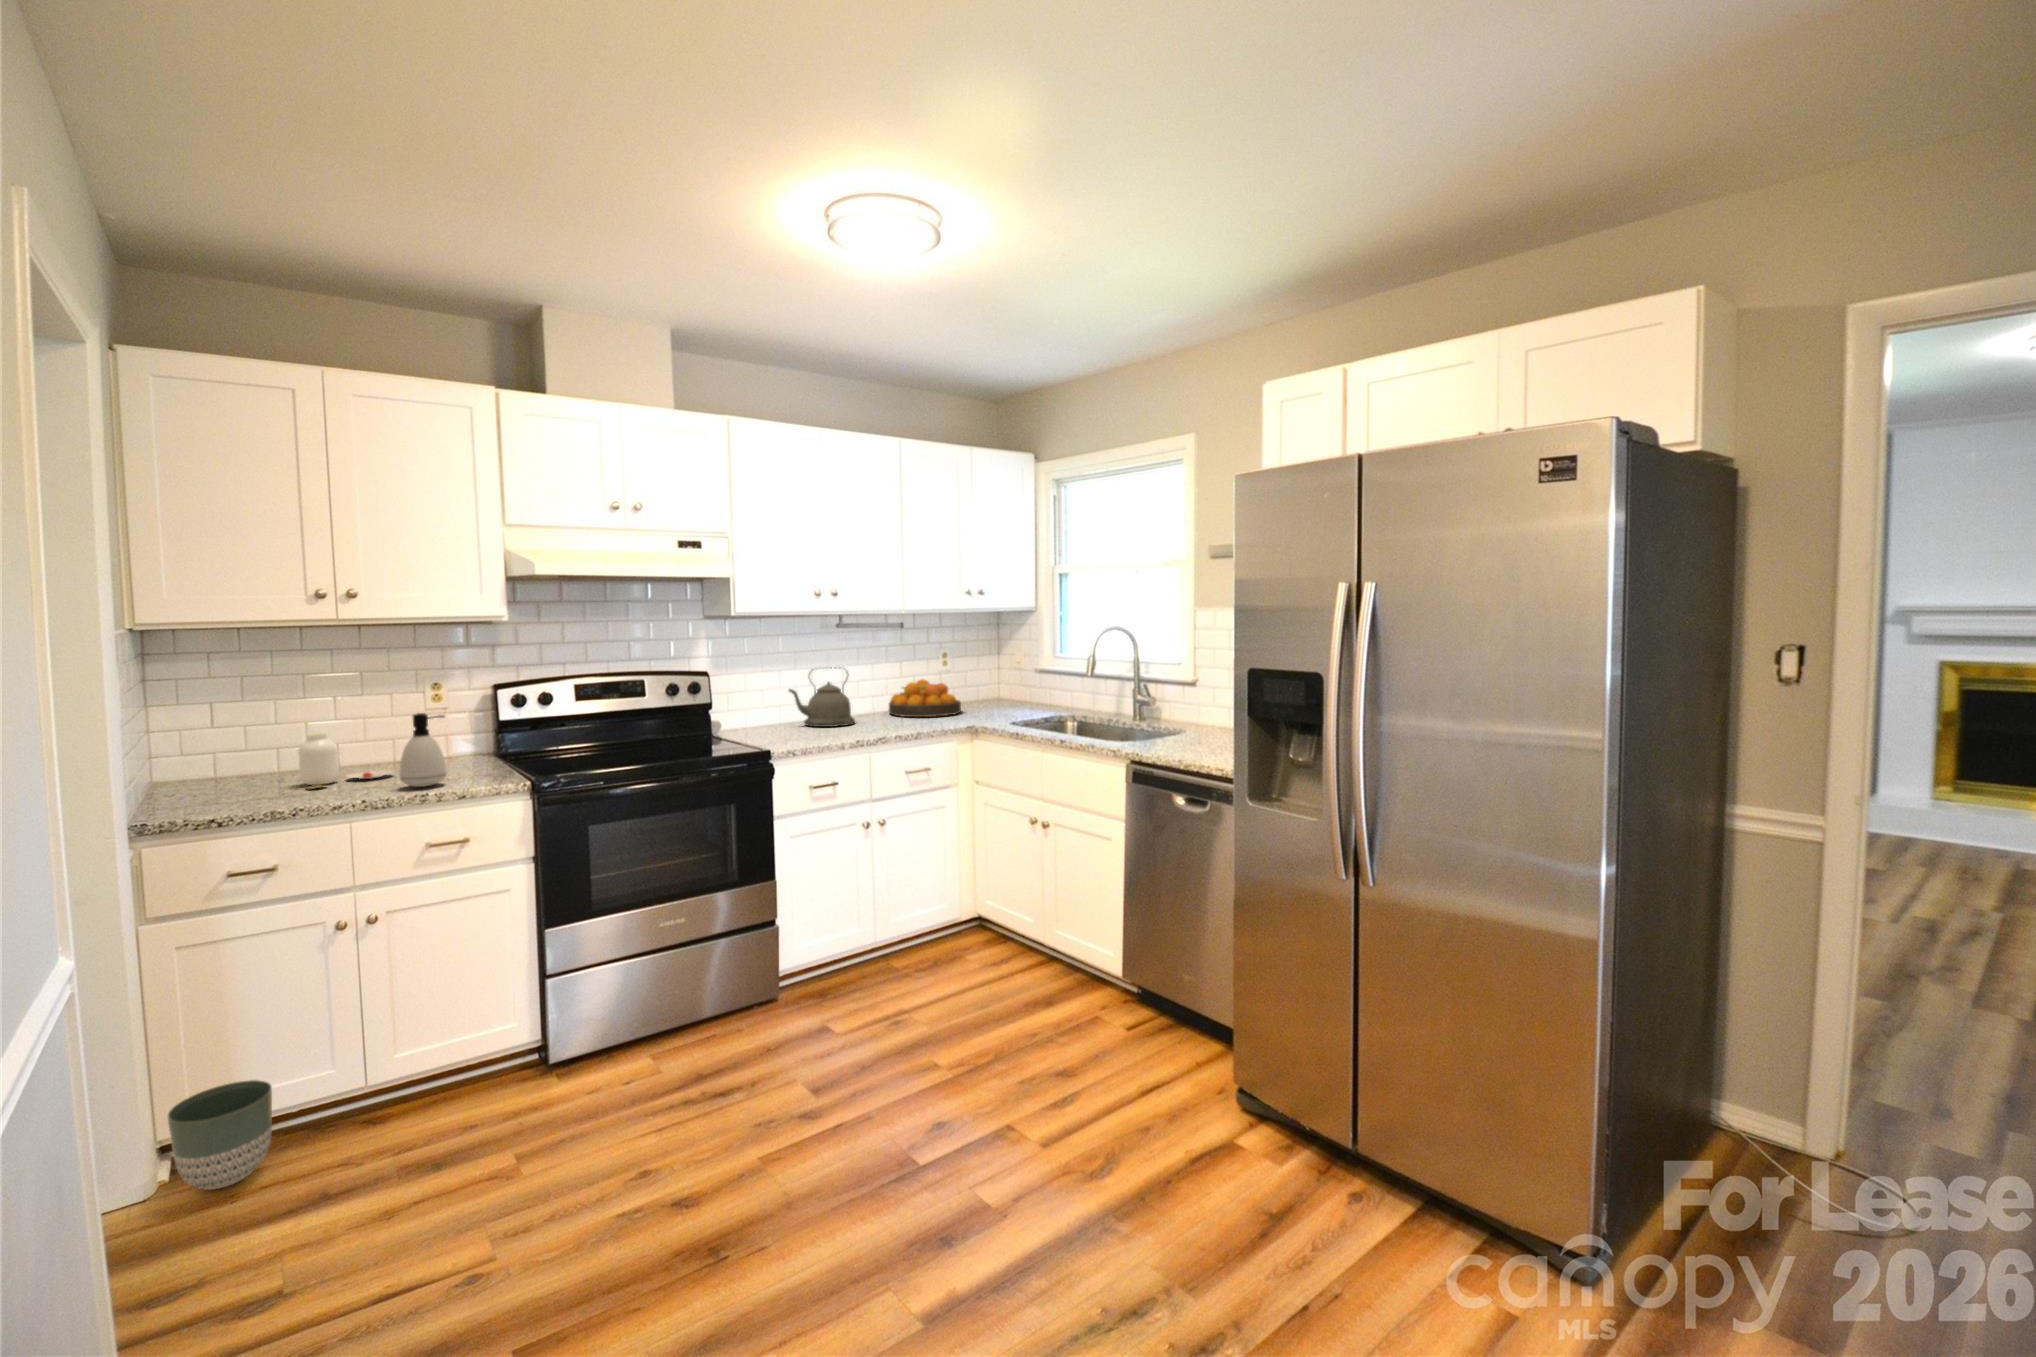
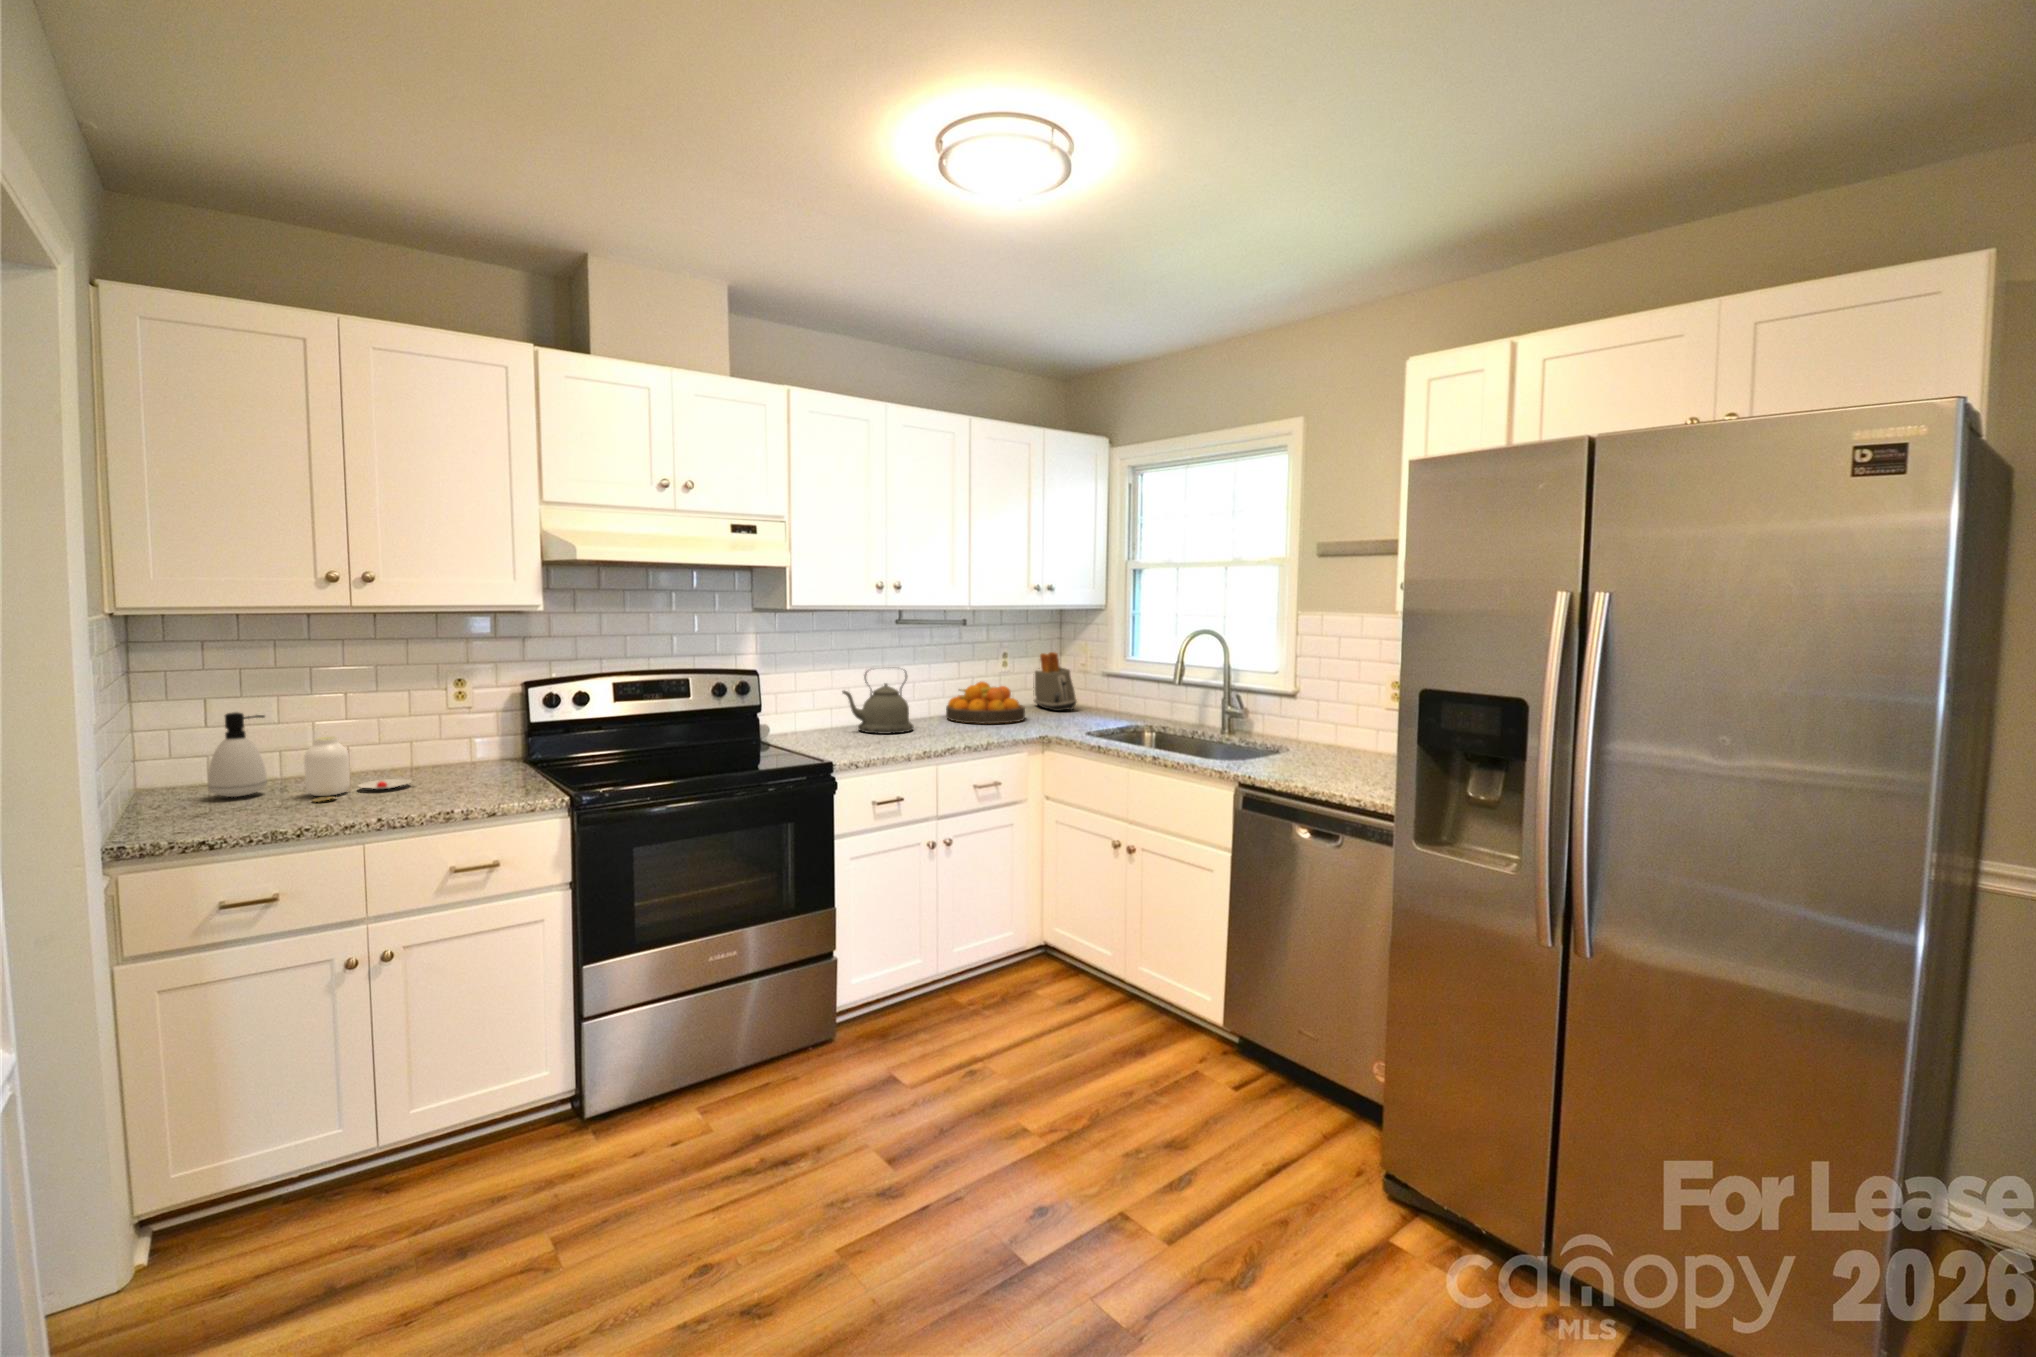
toaster: none [973,652,1012,705] -> present [1033,652,1077,711]
soap dispenser: present [400,713,447,787] -> present [208,712,267,797]
planter: present [168,1080,272,1190] -> none [147,1145,270,1278]

